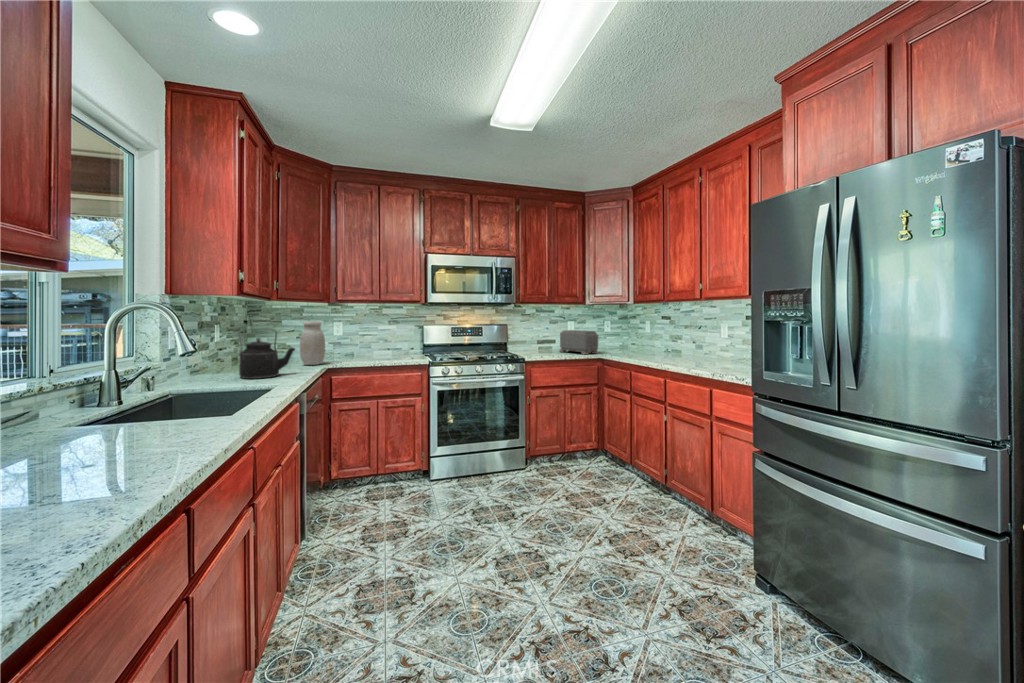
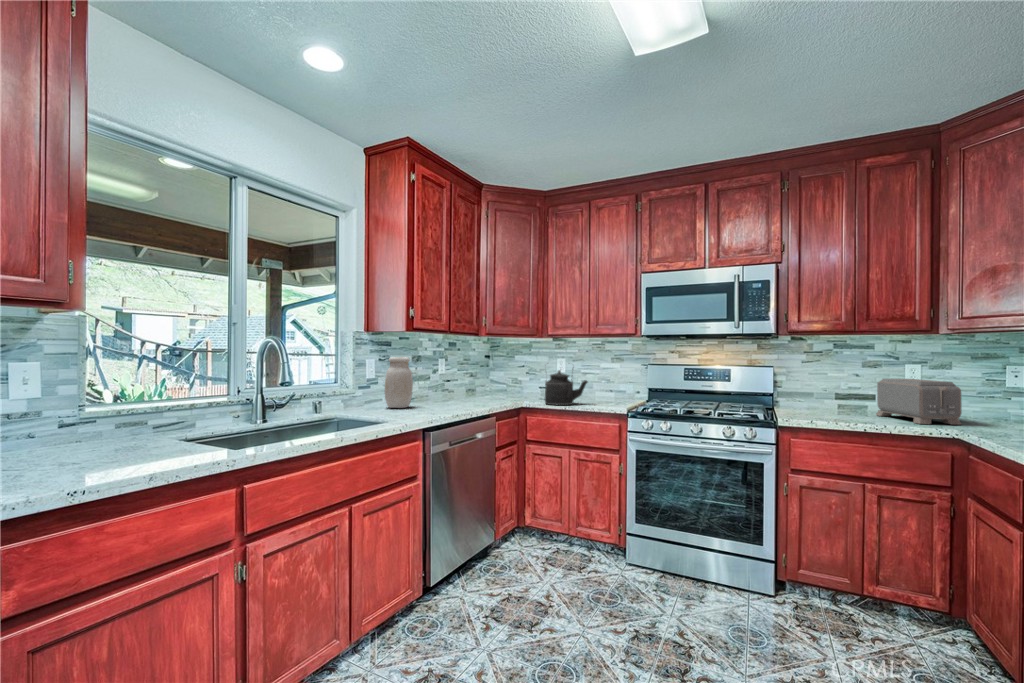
jar: present [300,321,325,365] -> present [385,357,413,408]
kettle: present [238,331,295,379] -> present [545,369,588,405]

